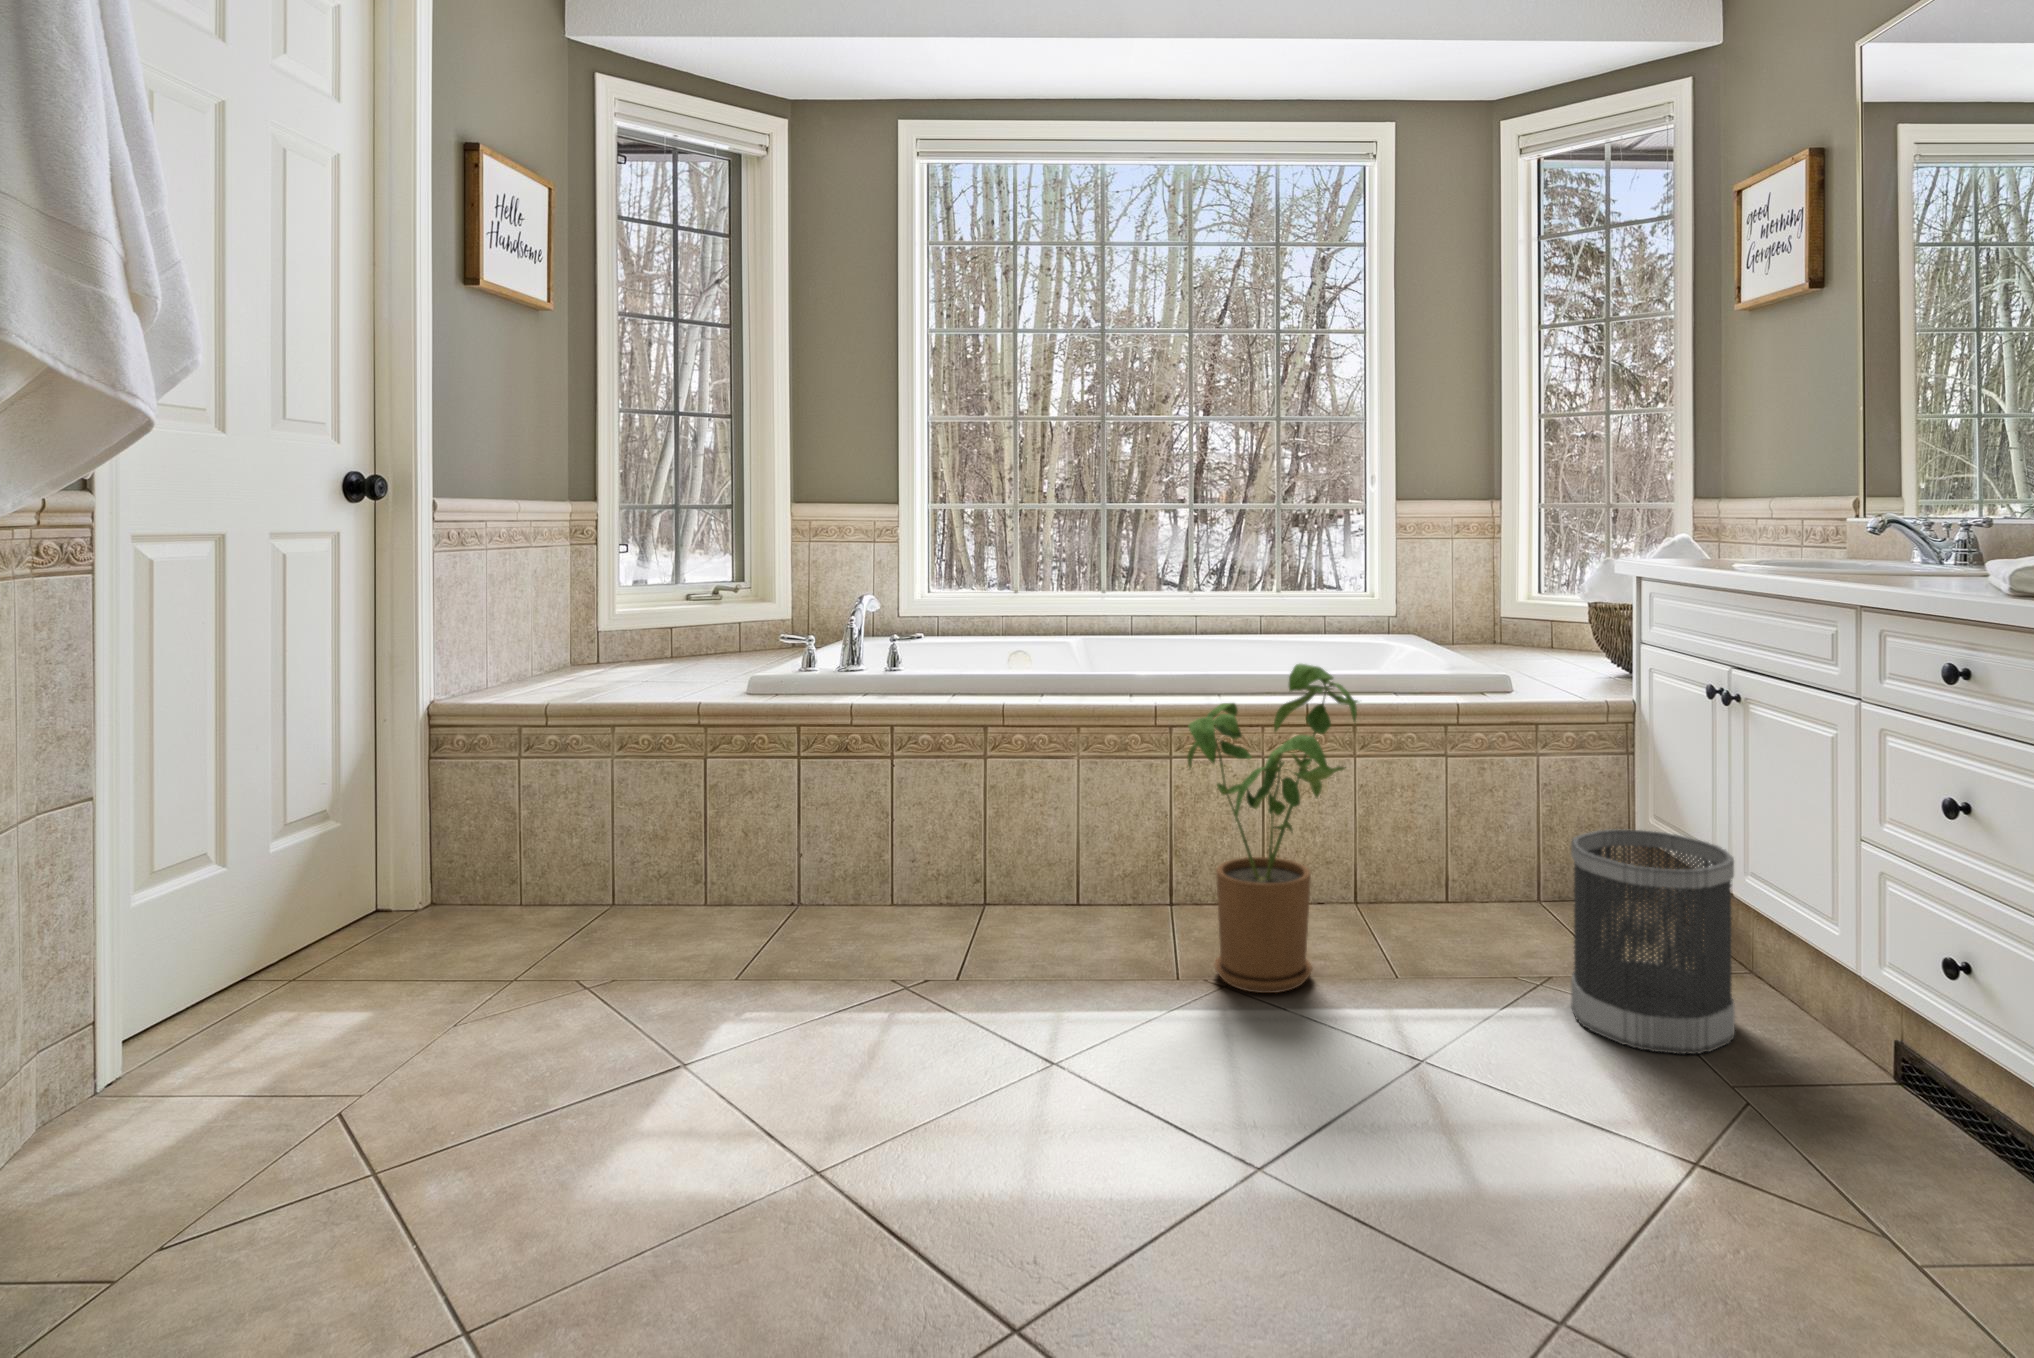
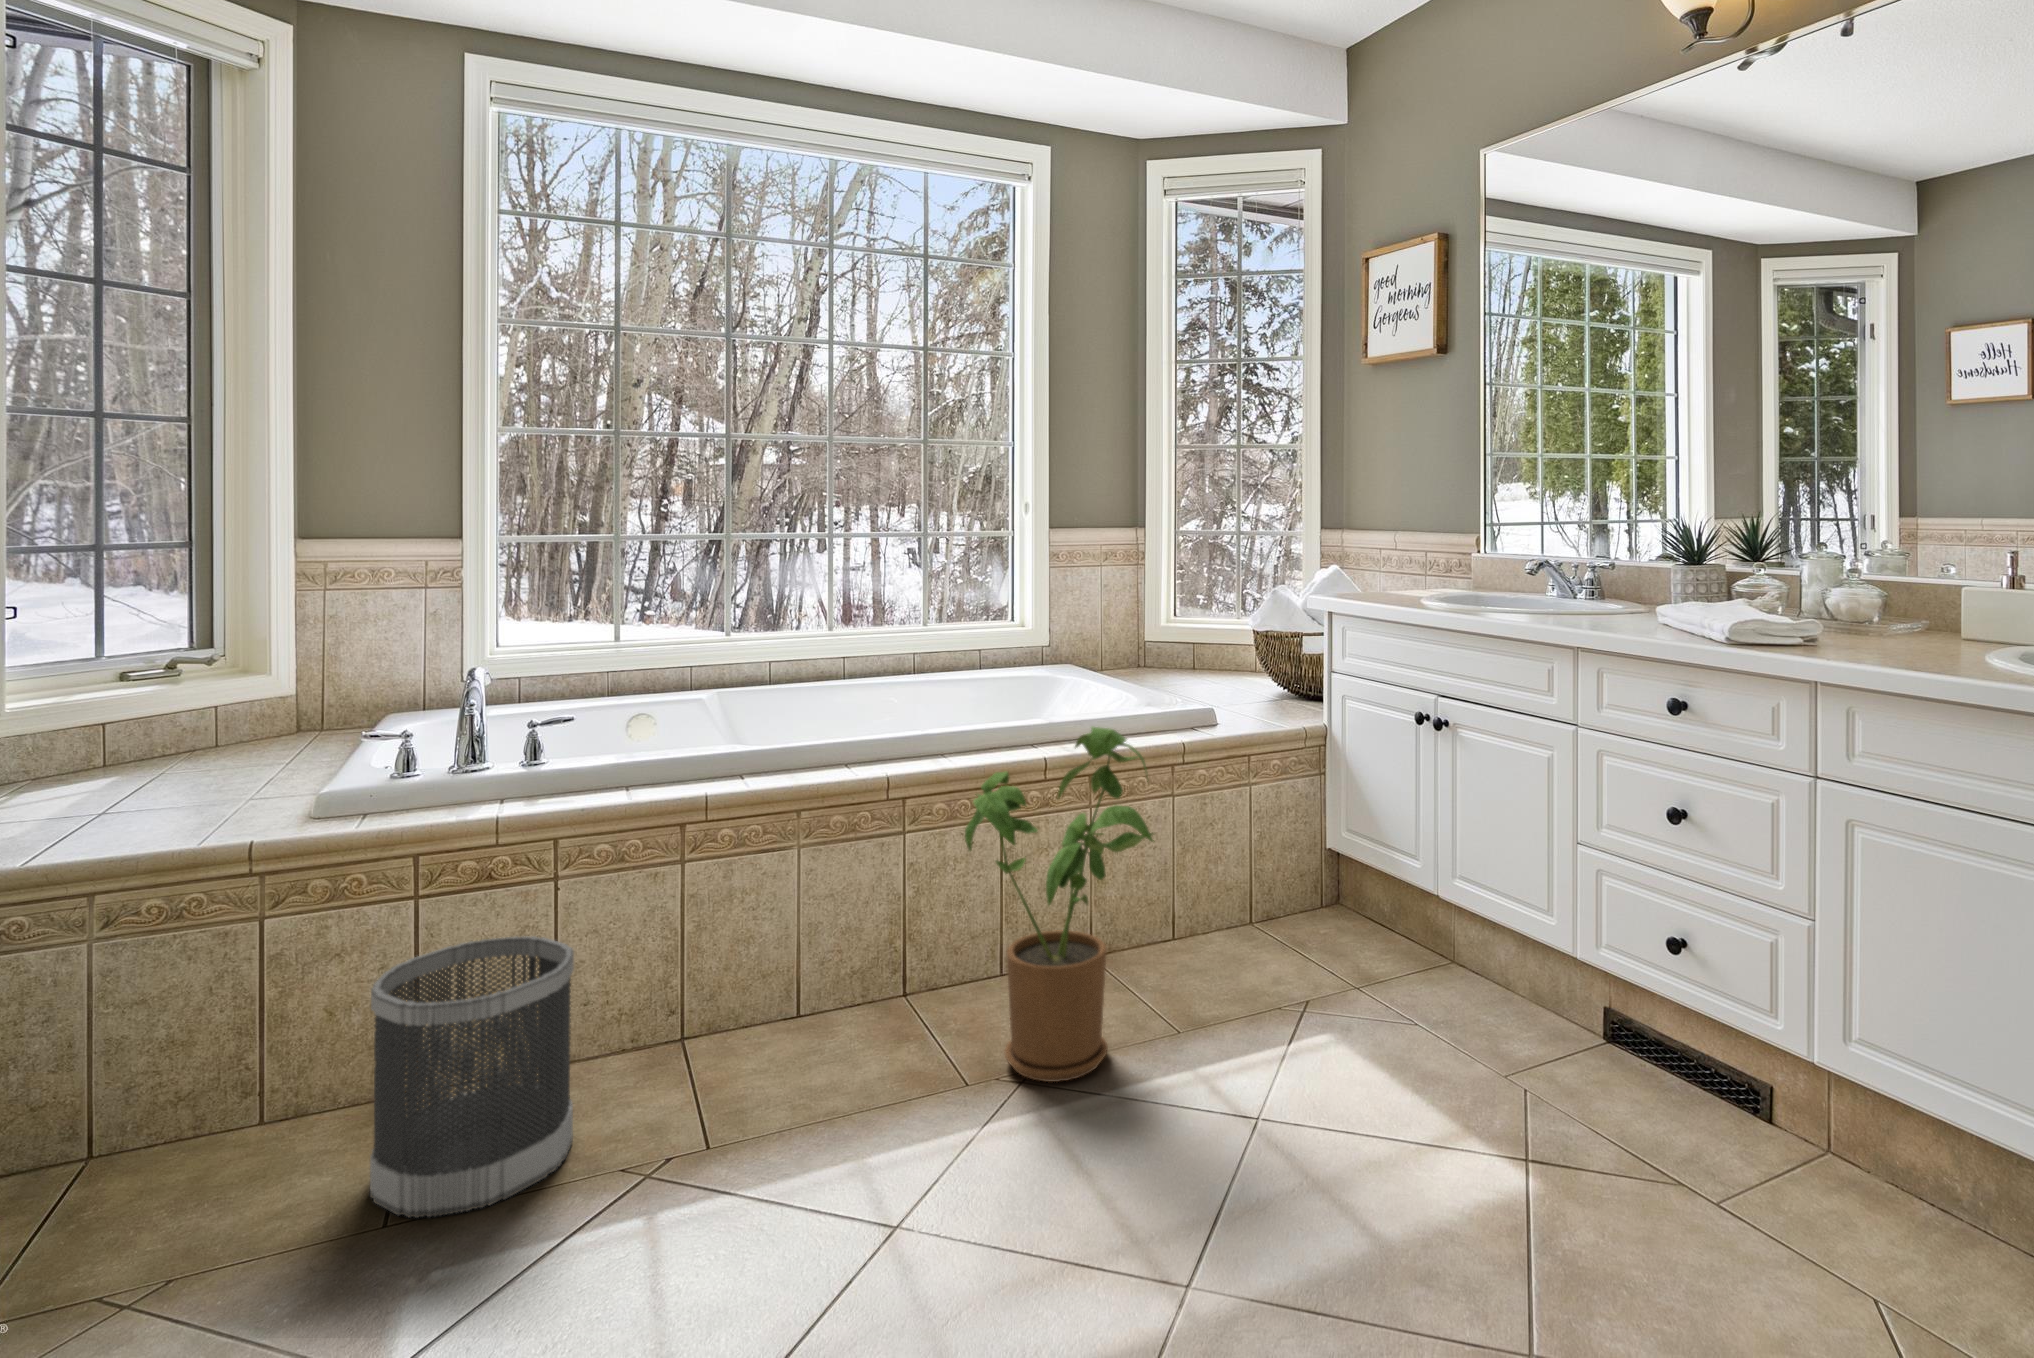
wastebasket: present [1571,829,1735,1054] -> present [370,936,574,1218]

